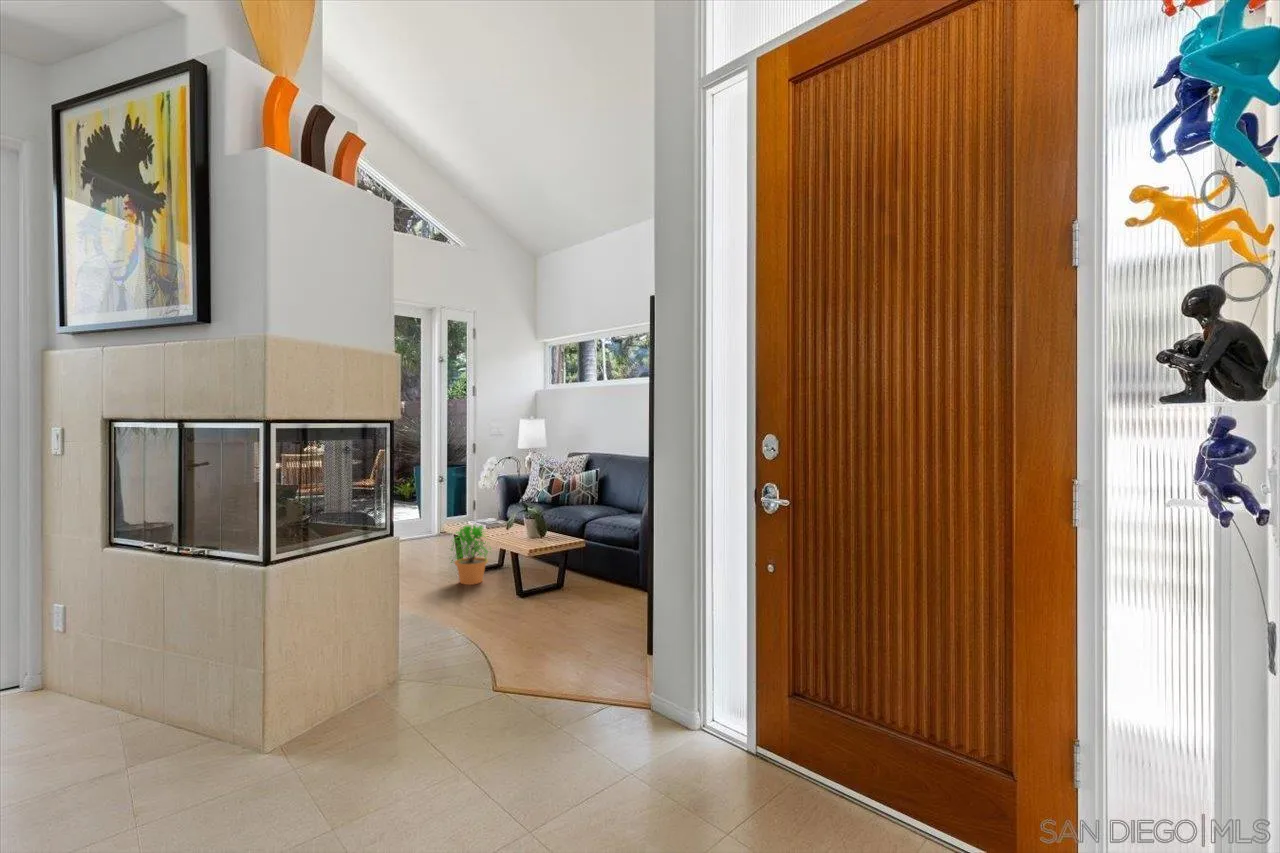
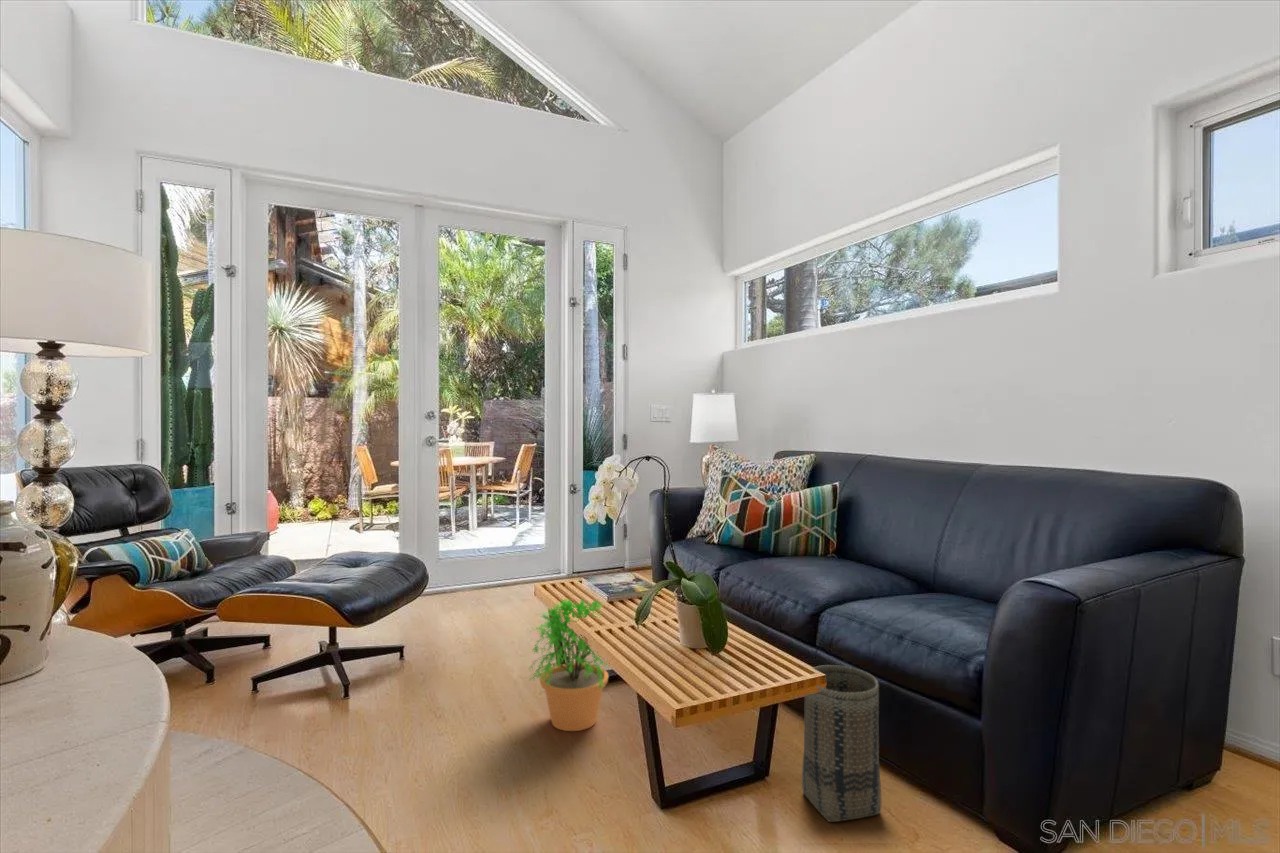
basket: none [575,538,604,593] -> present [802,665,882,822]

